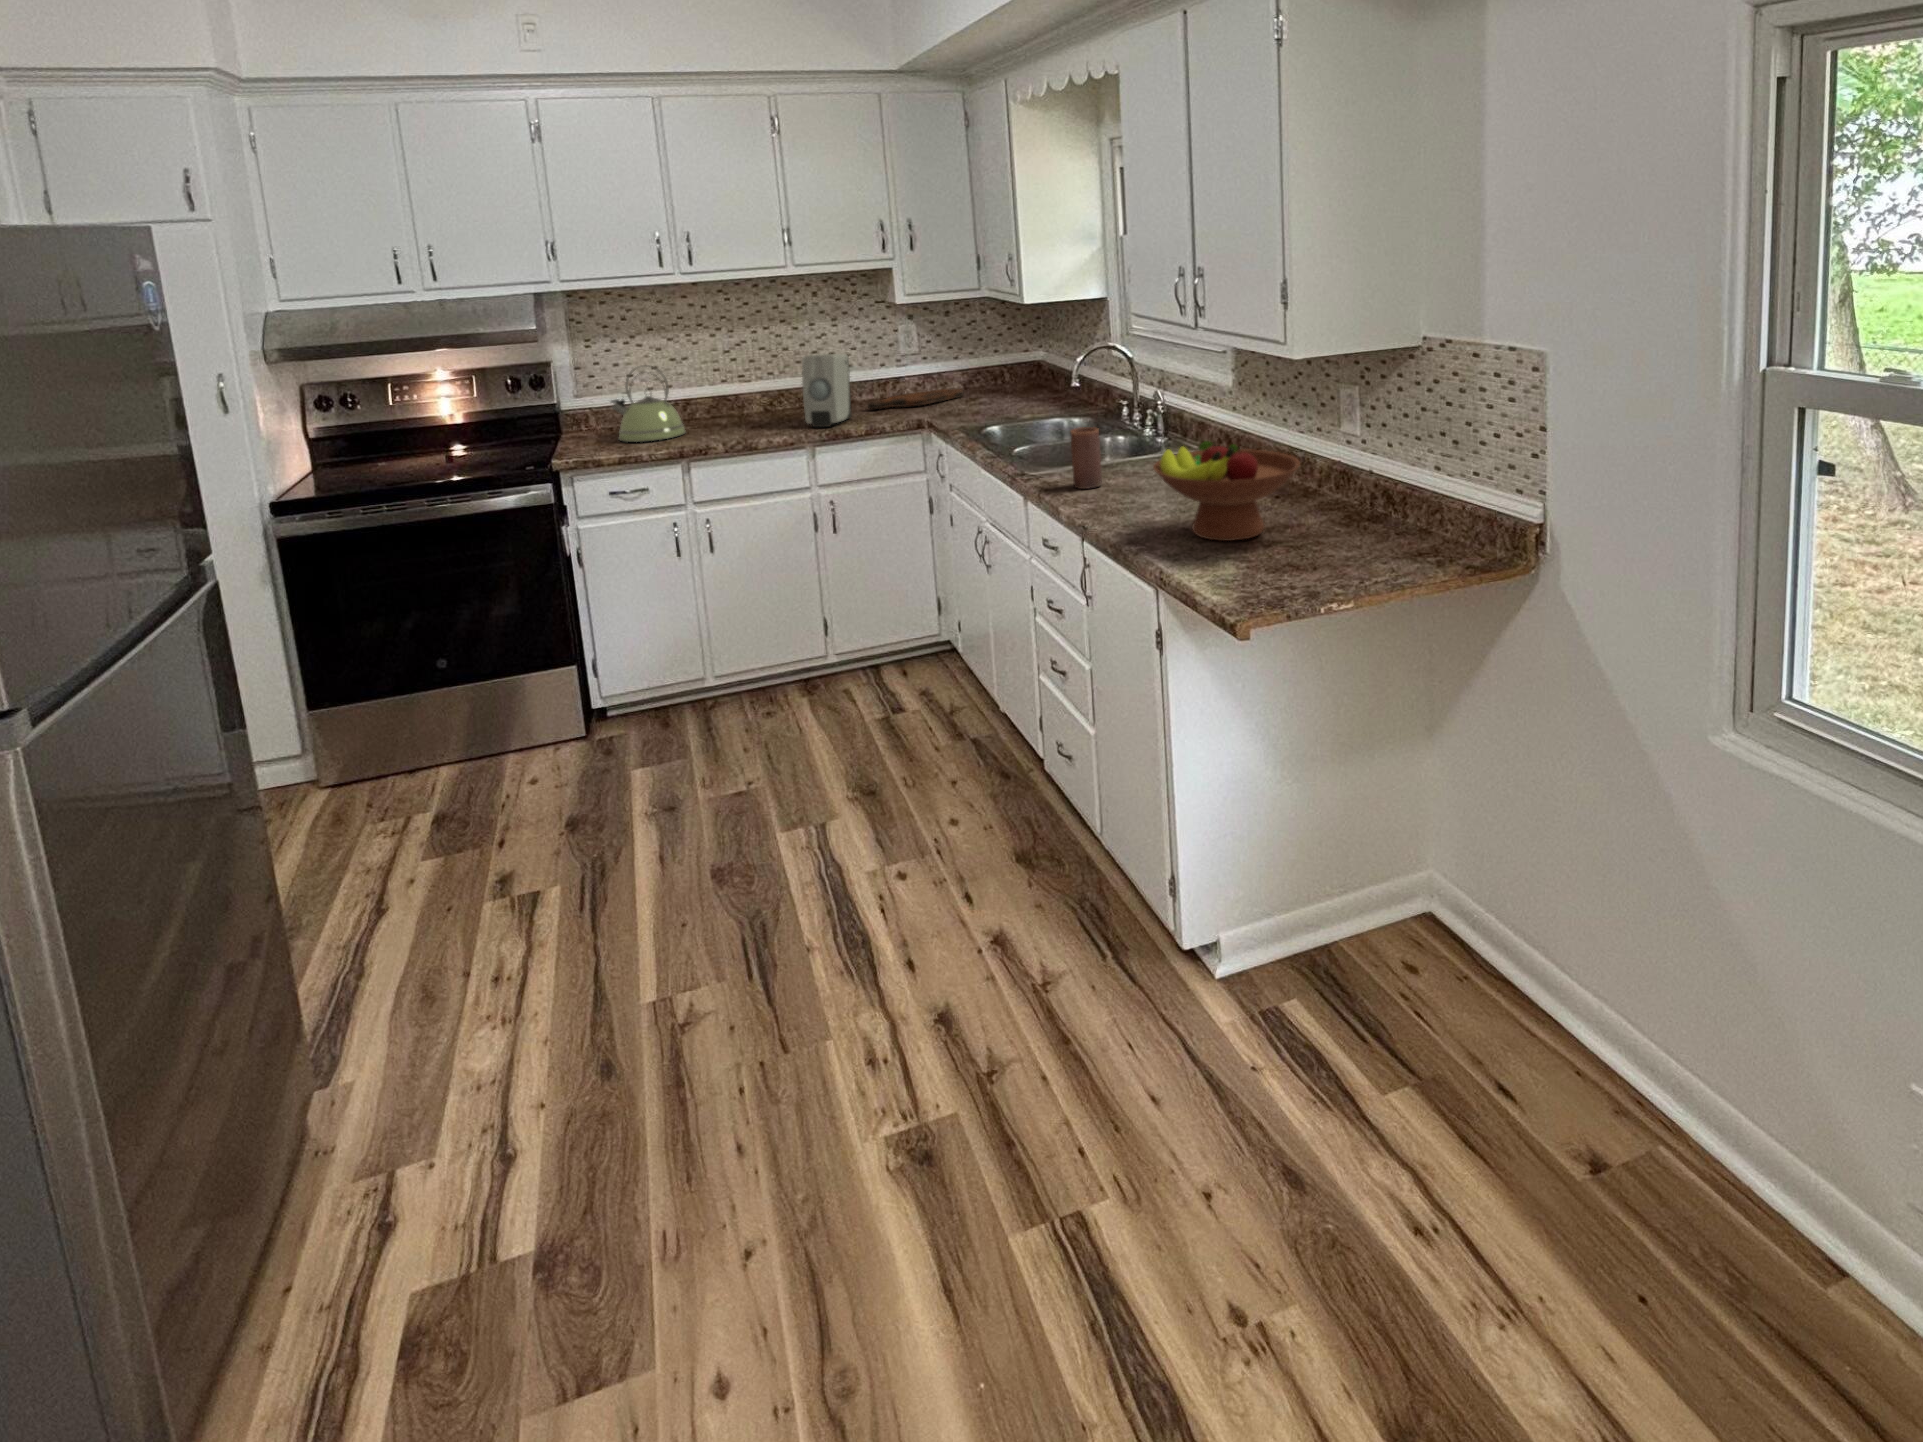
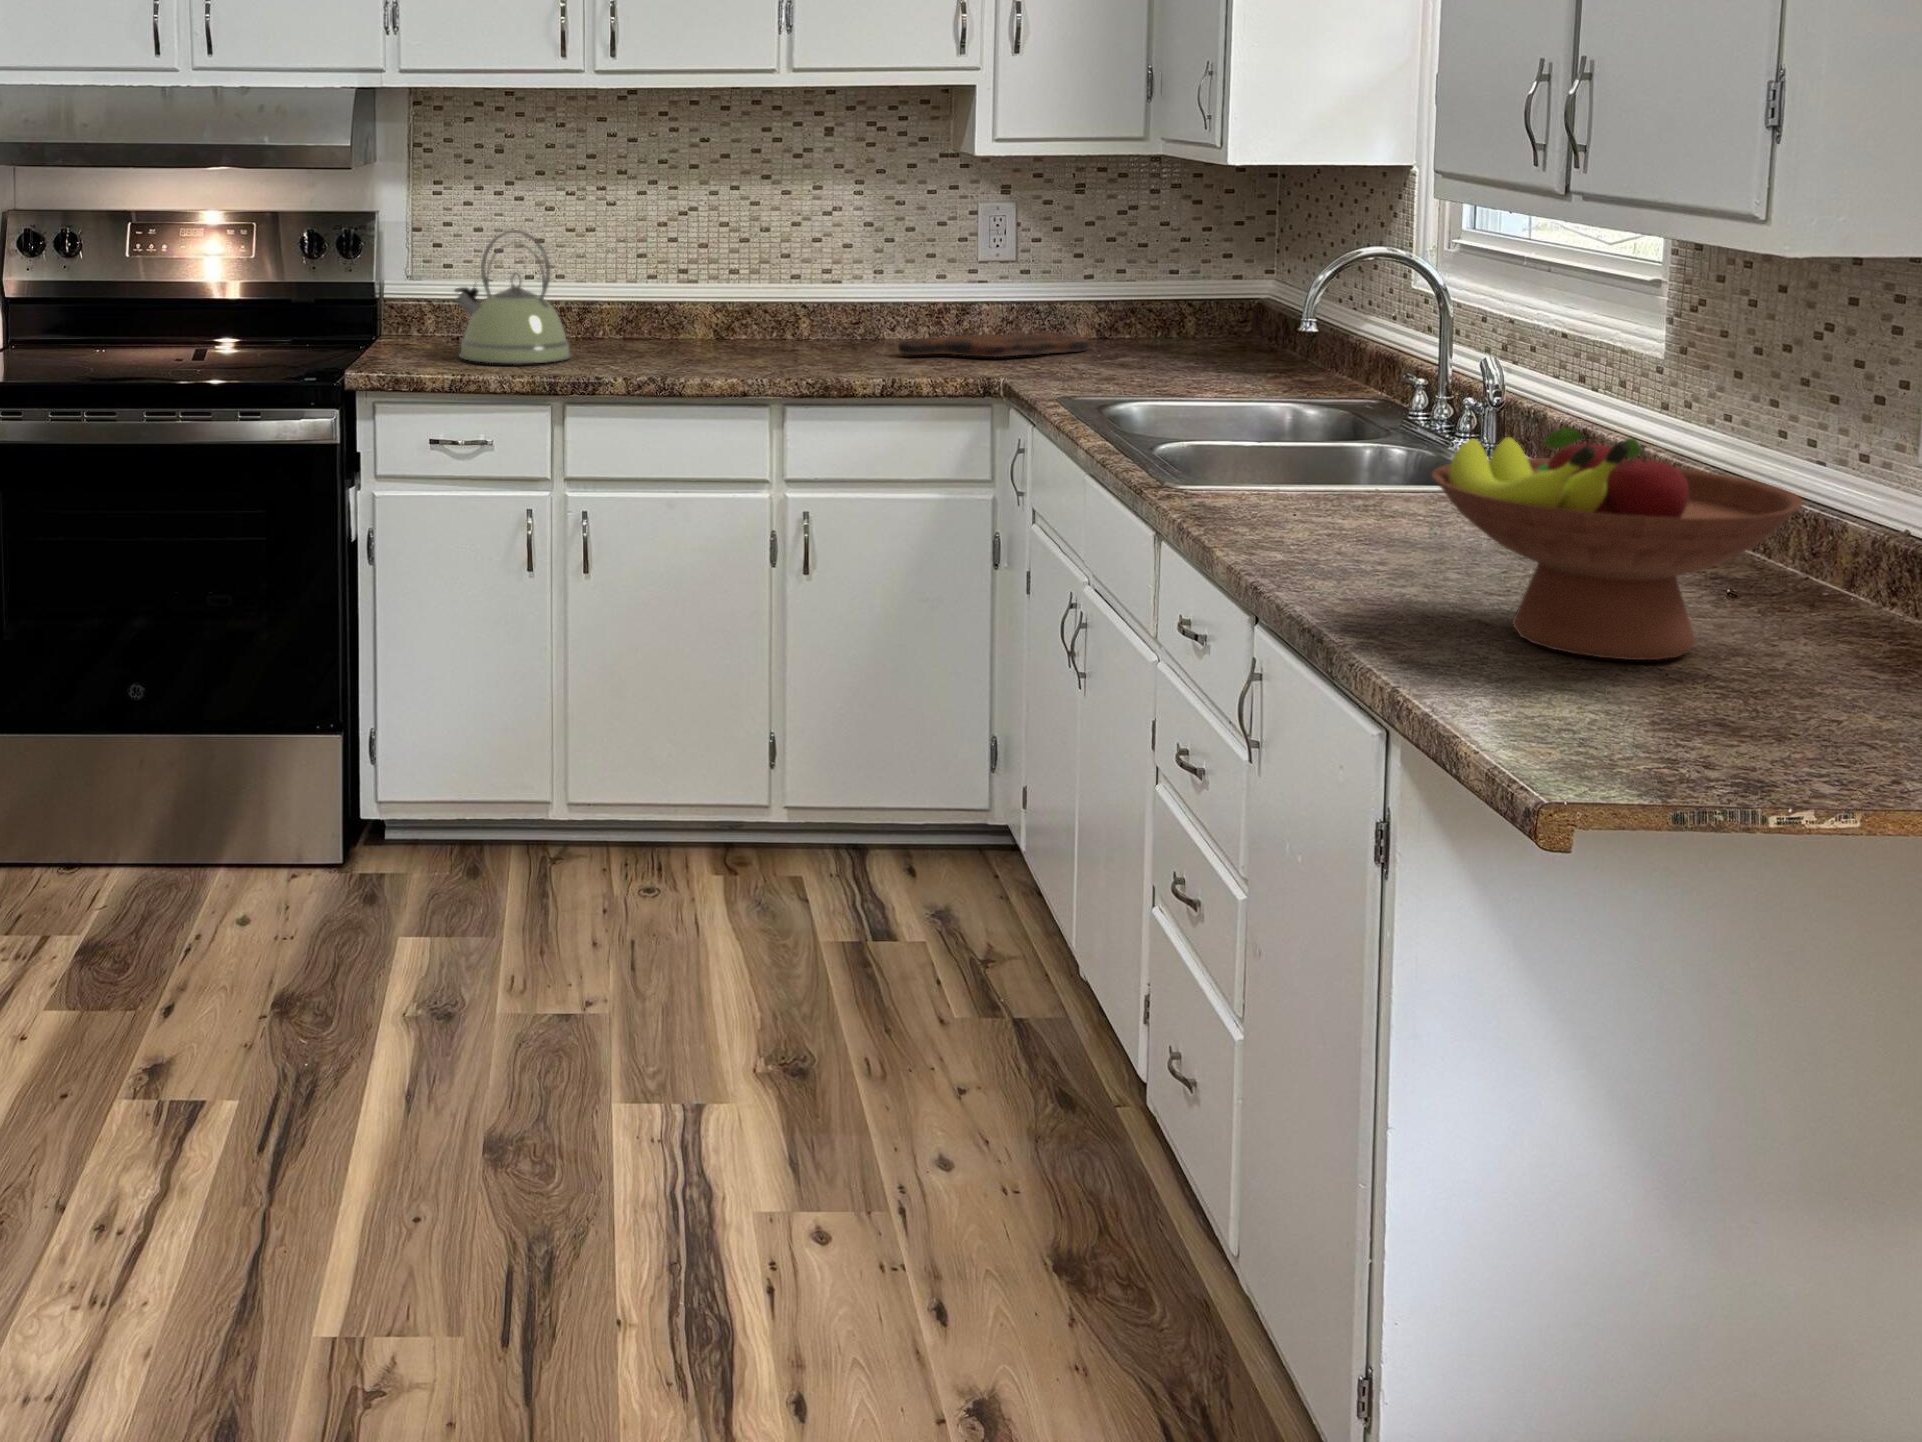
soap dispenser: present [802,354,852,427] -> none [777,237,871,374]
candle: present [1071,427,1102,489] -> none [1266,396,1333,525]

